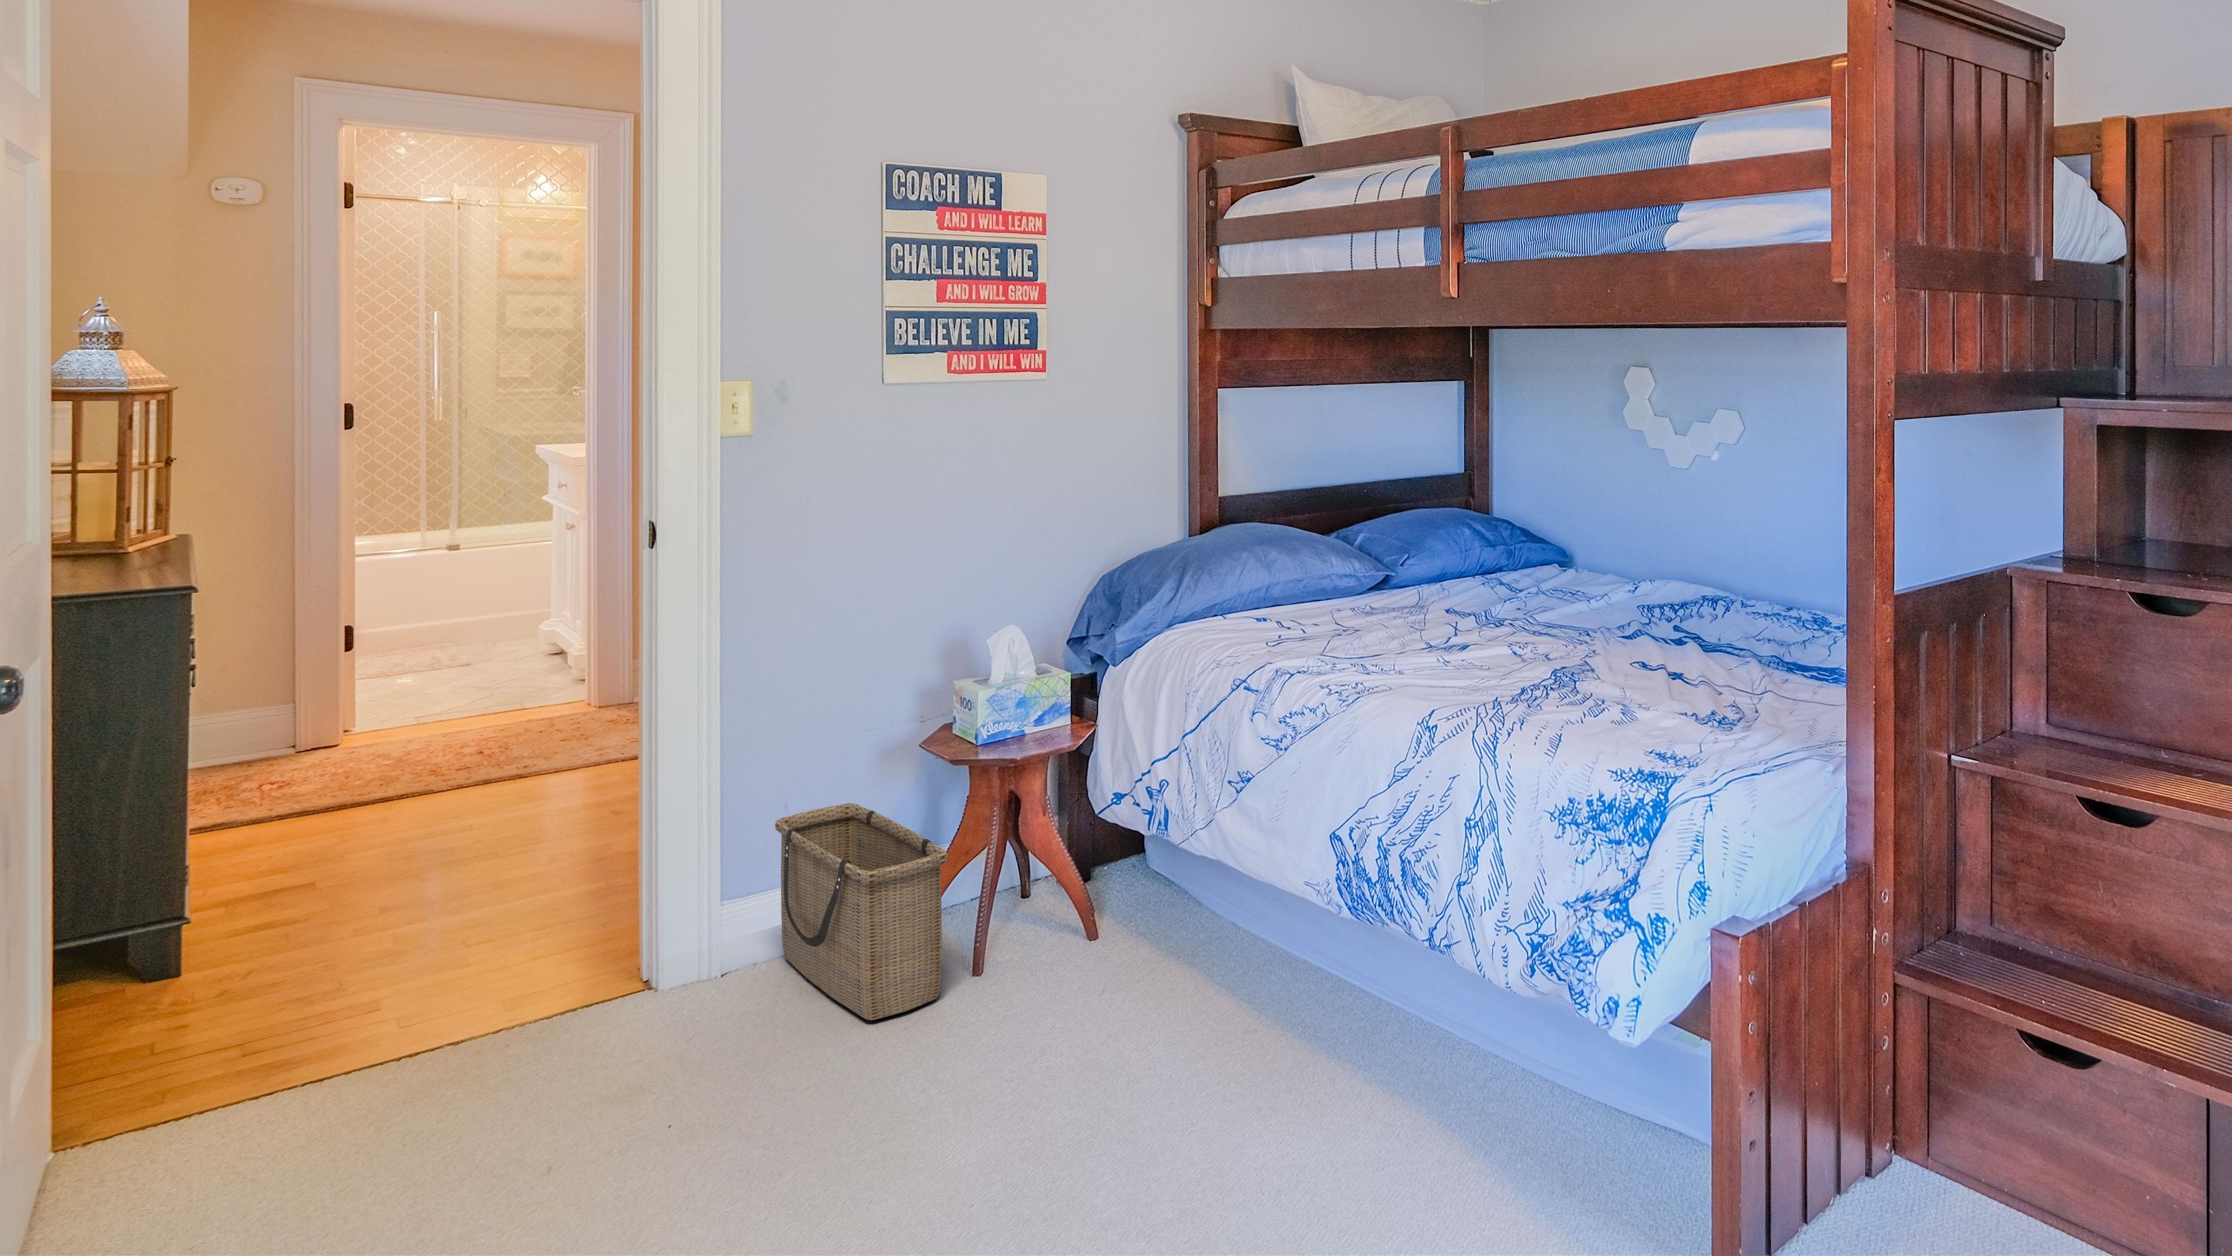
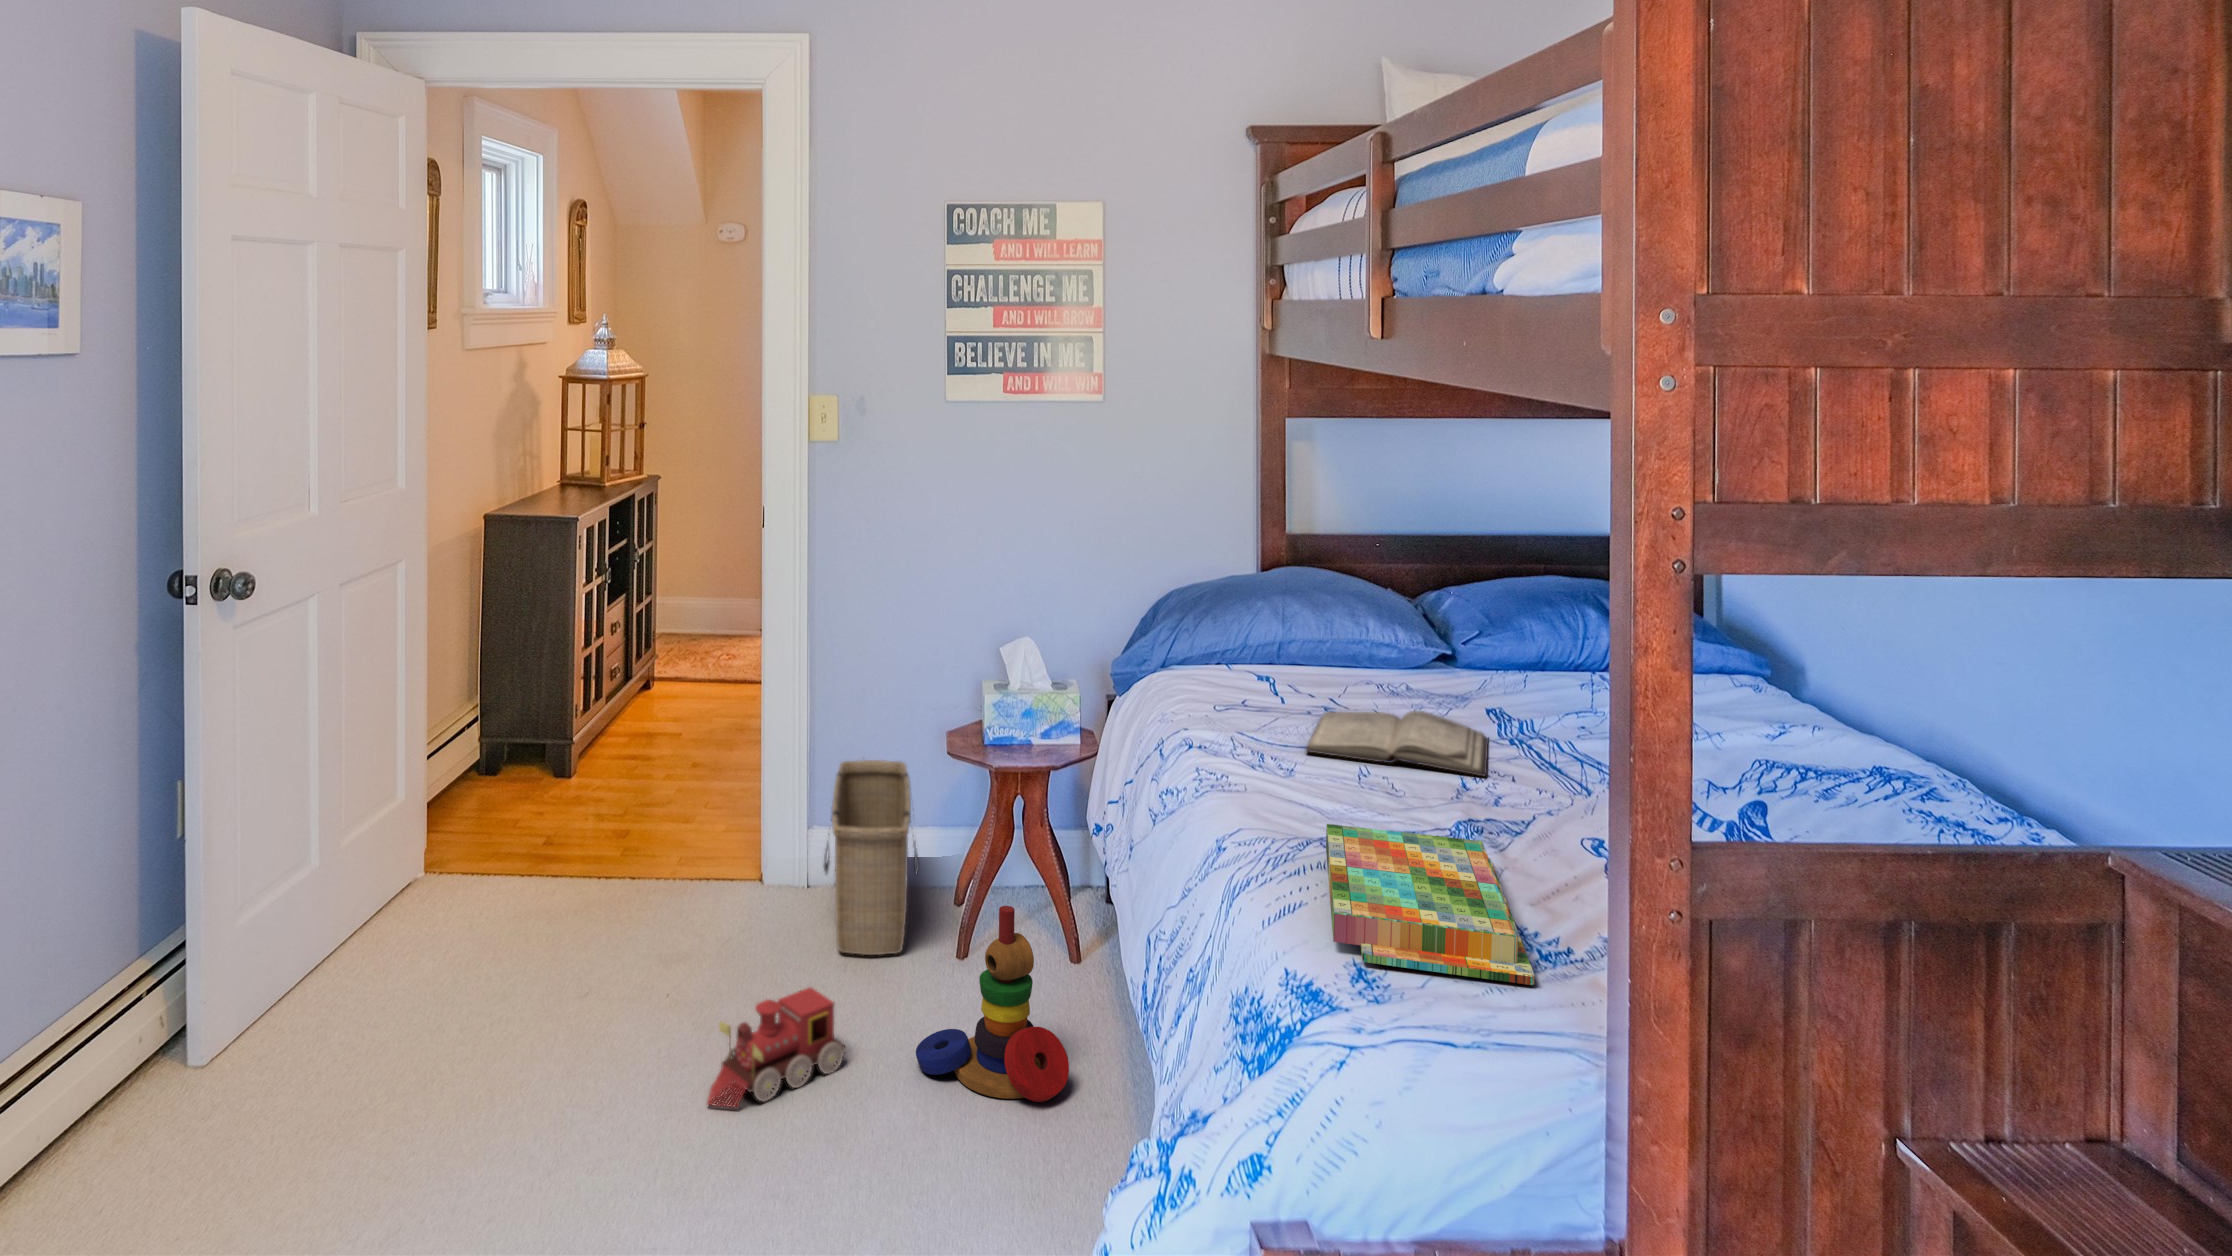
diary: none [1366,614,1530,657] -> present [1306,711,1488,776]
board game: none [1522,670,1743,749] -> present [1326,824,1534,985]
stacking toy: none [1062,873,1226,1076] -> present [916,906,1069,1102]
toy train: none [862,1037,993,1200] -> present [707,987,845,1107]

